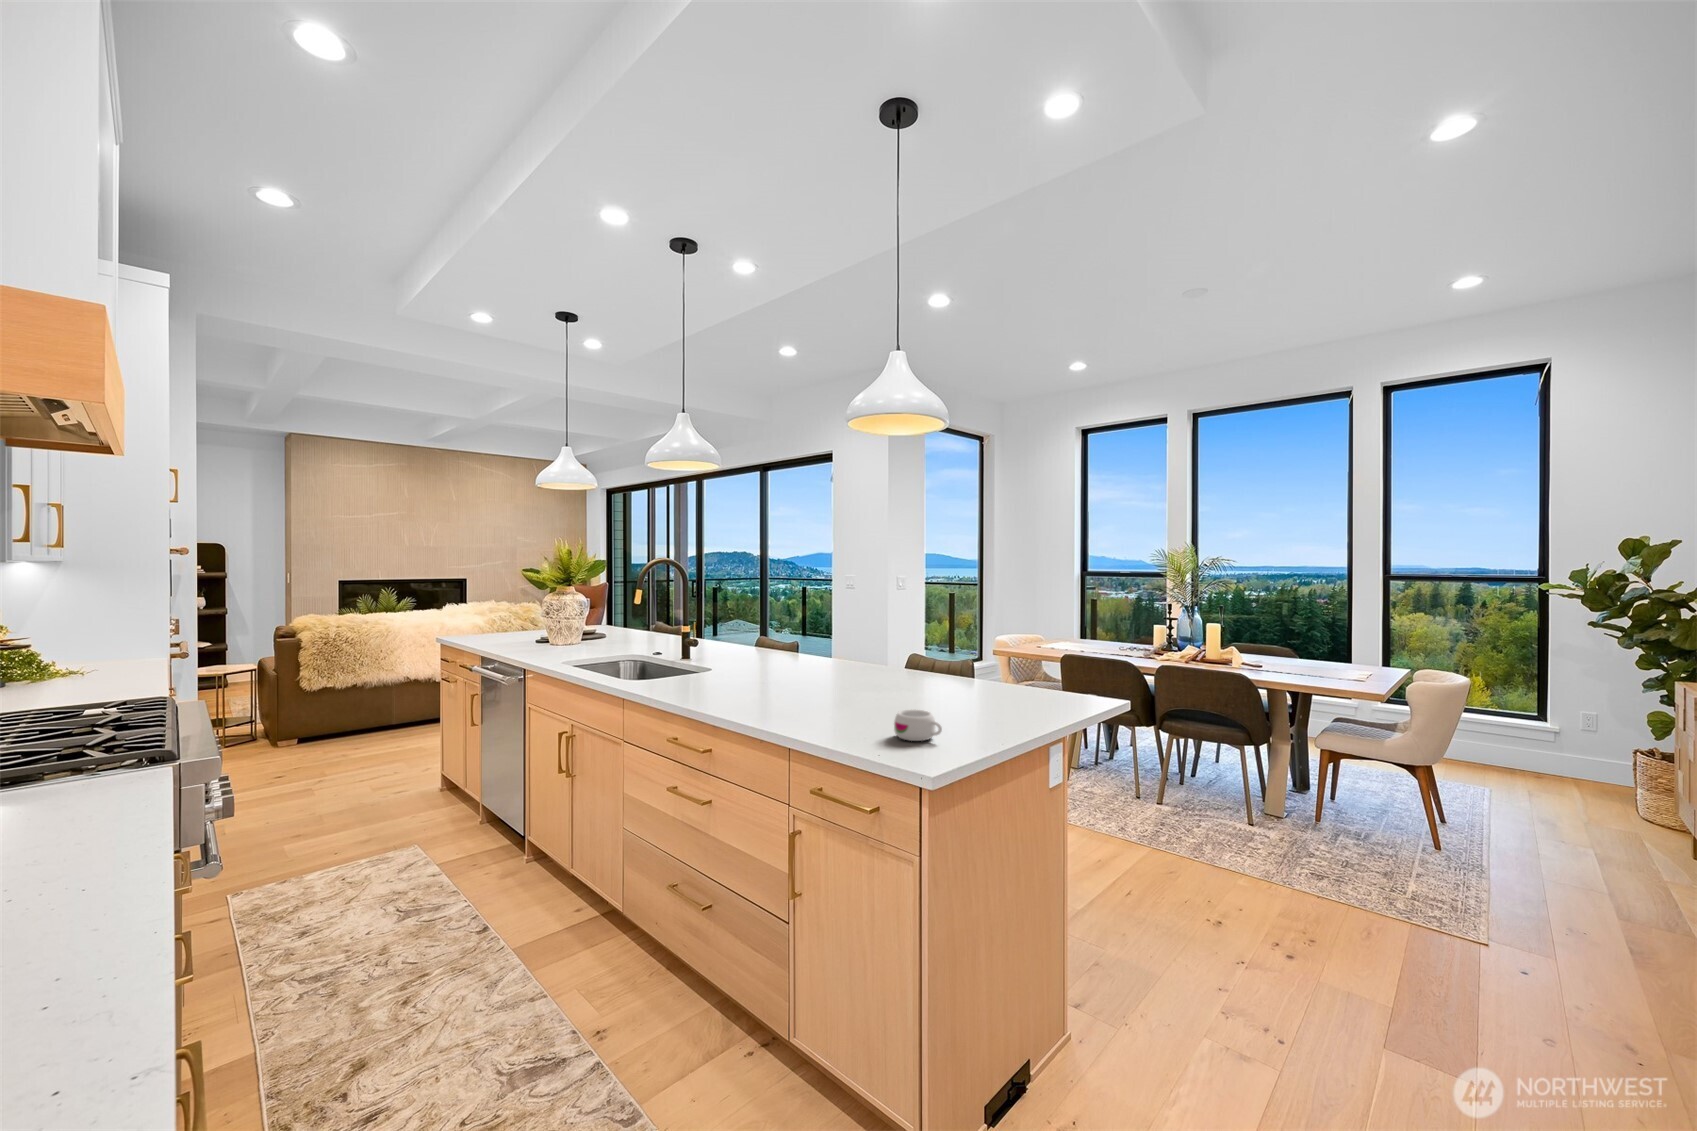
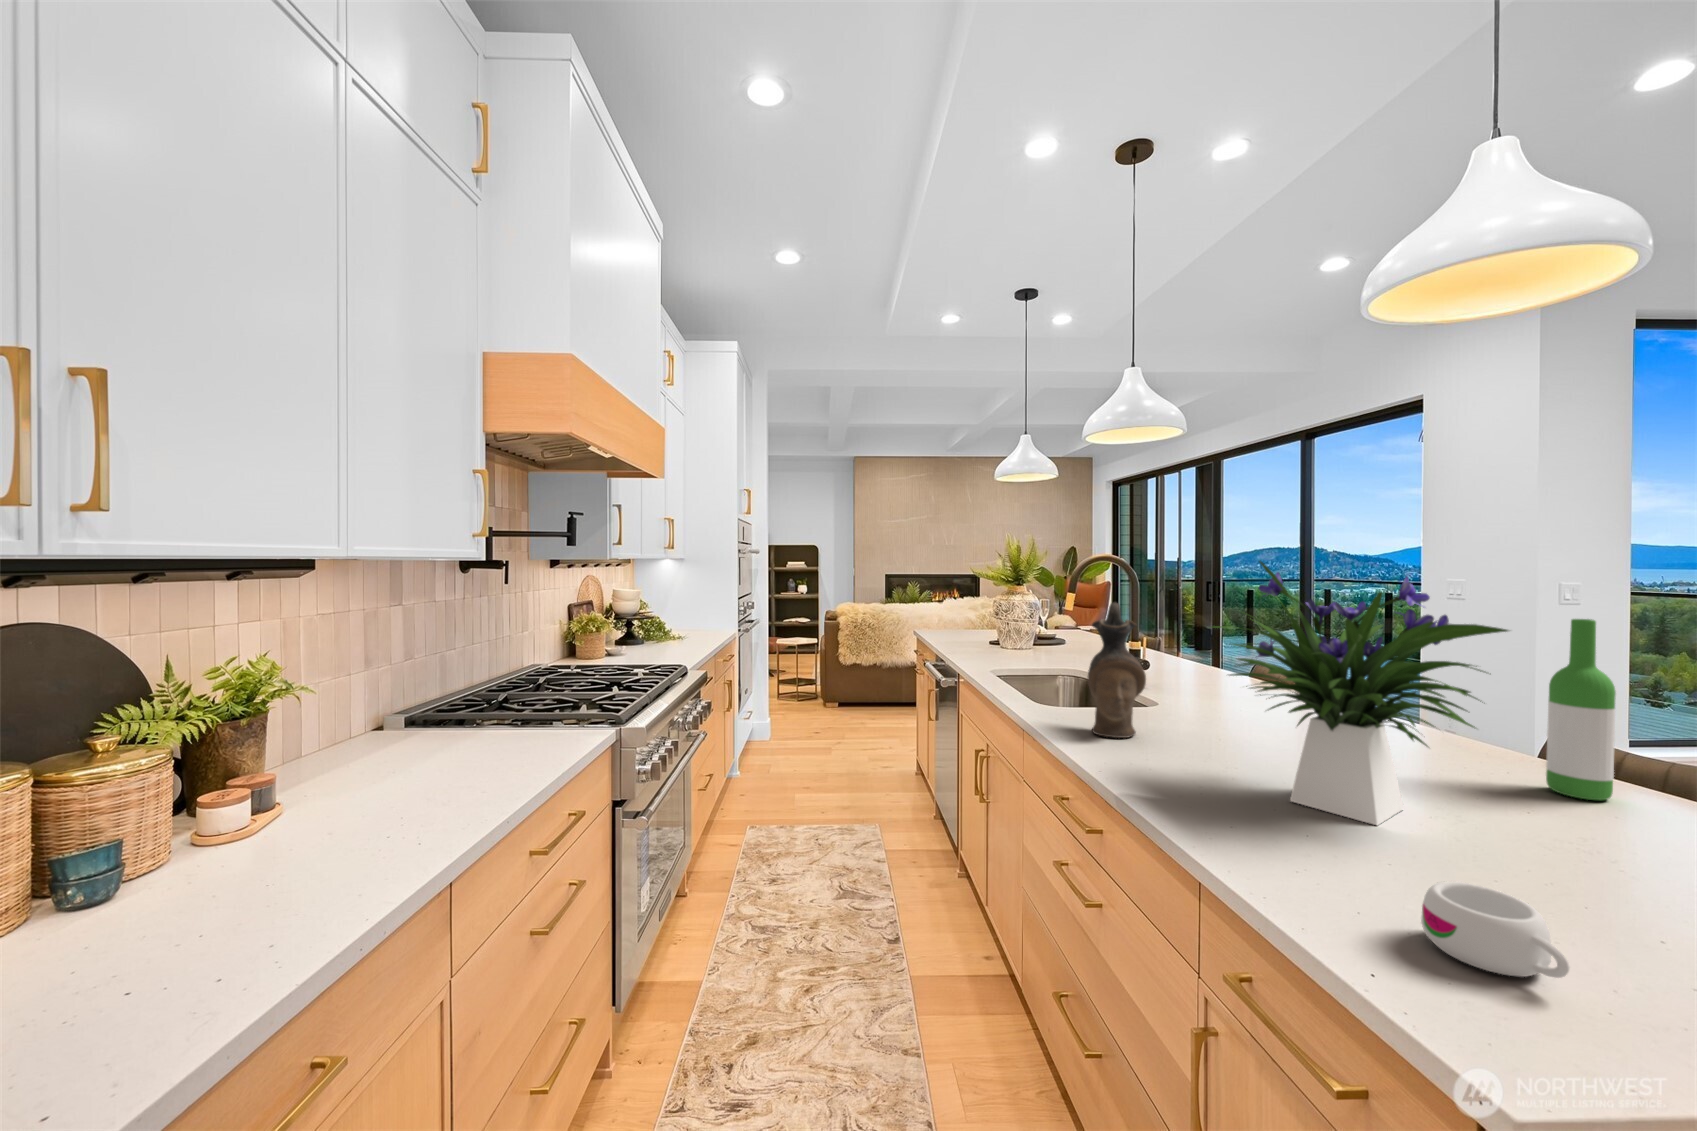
flower arrangement: none [781,564,909,705] -> present [1212,561,1508,825]
wine bottle: none [914,592,936,680] -> present [1546,619,1616,800]
ceramic pitcher: none [686,595,726,690] -> present [1088,603,1146,738]

